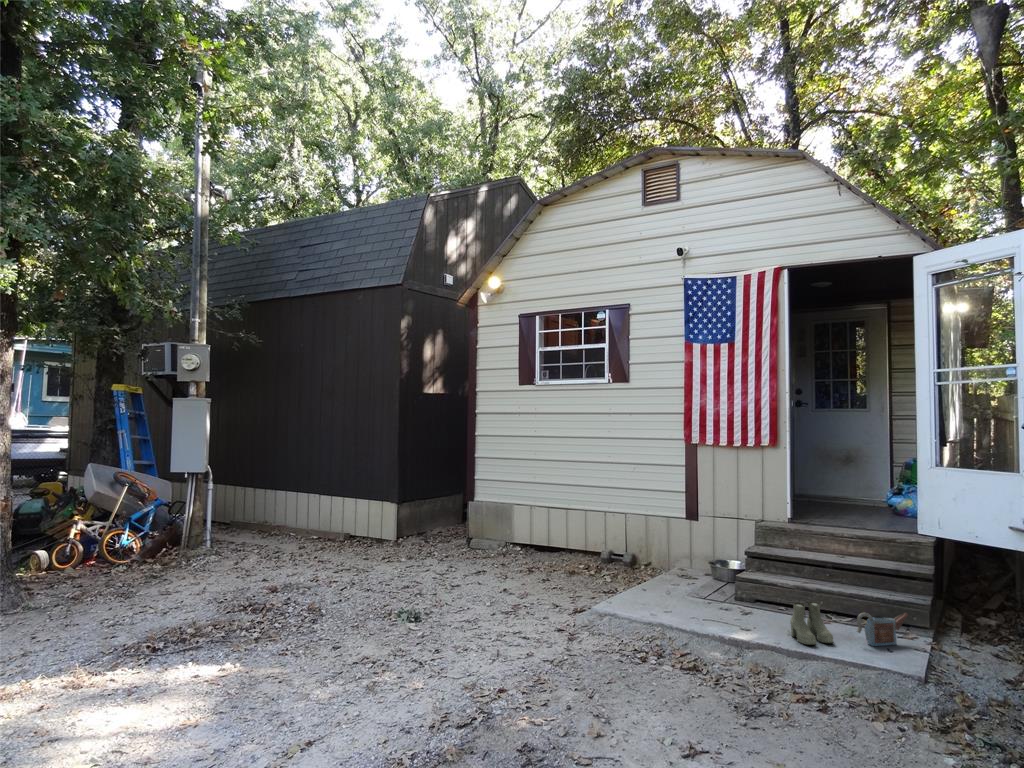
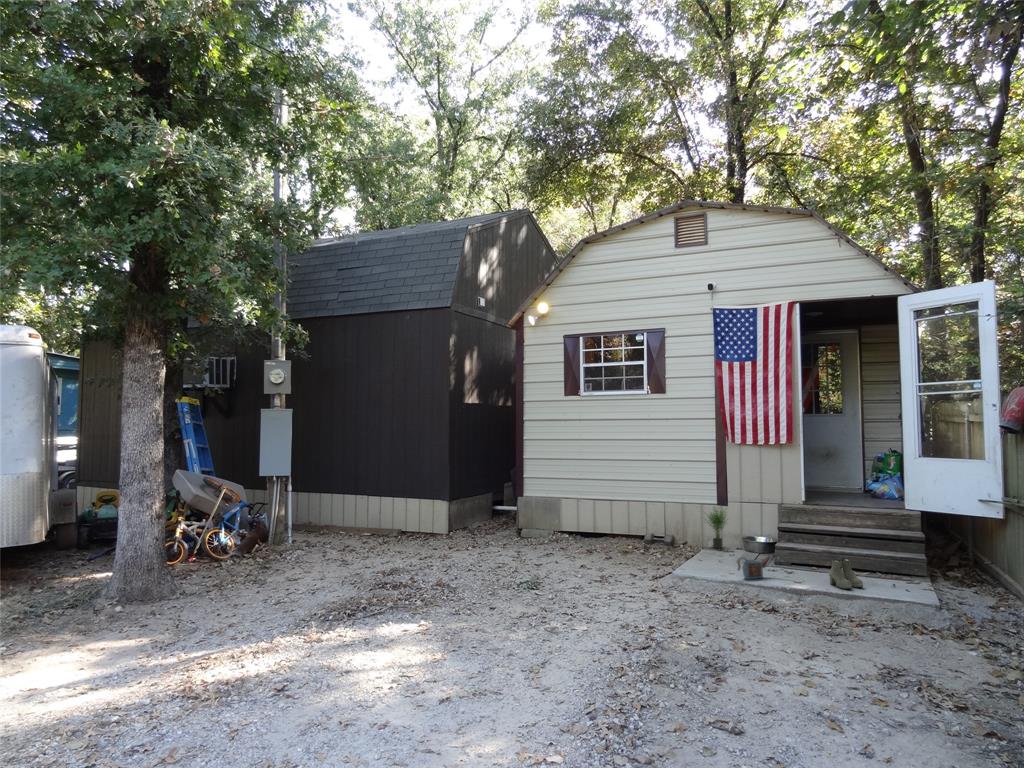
potted plant: none [660,518,698,574] -> present [707,509,726,548]
watering can: present [857,612,908,646] -> present [737,556,770,579]

